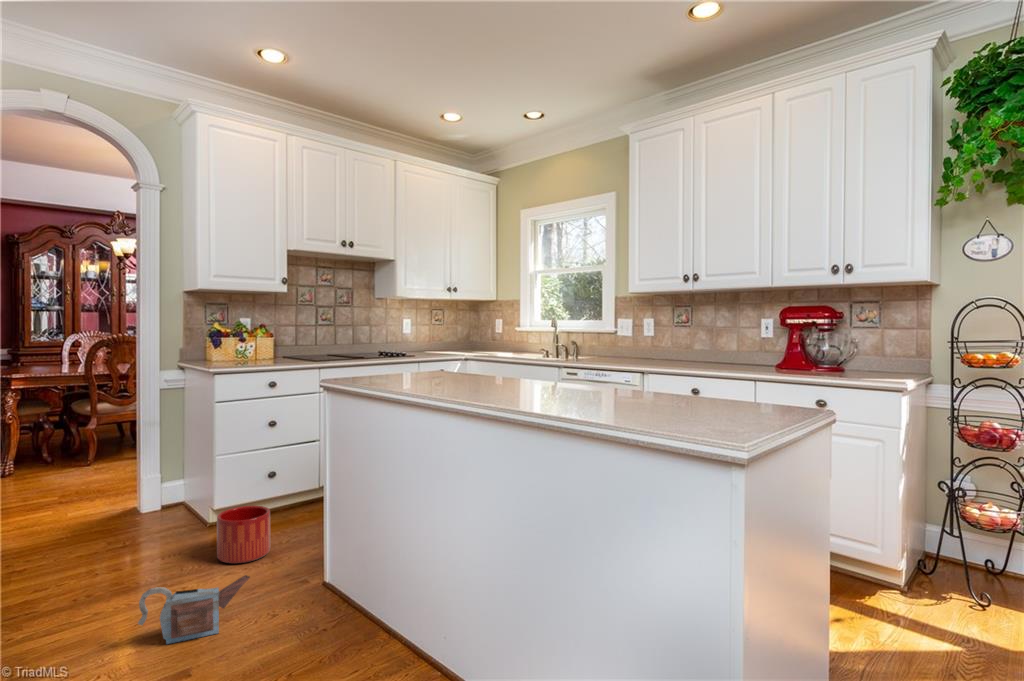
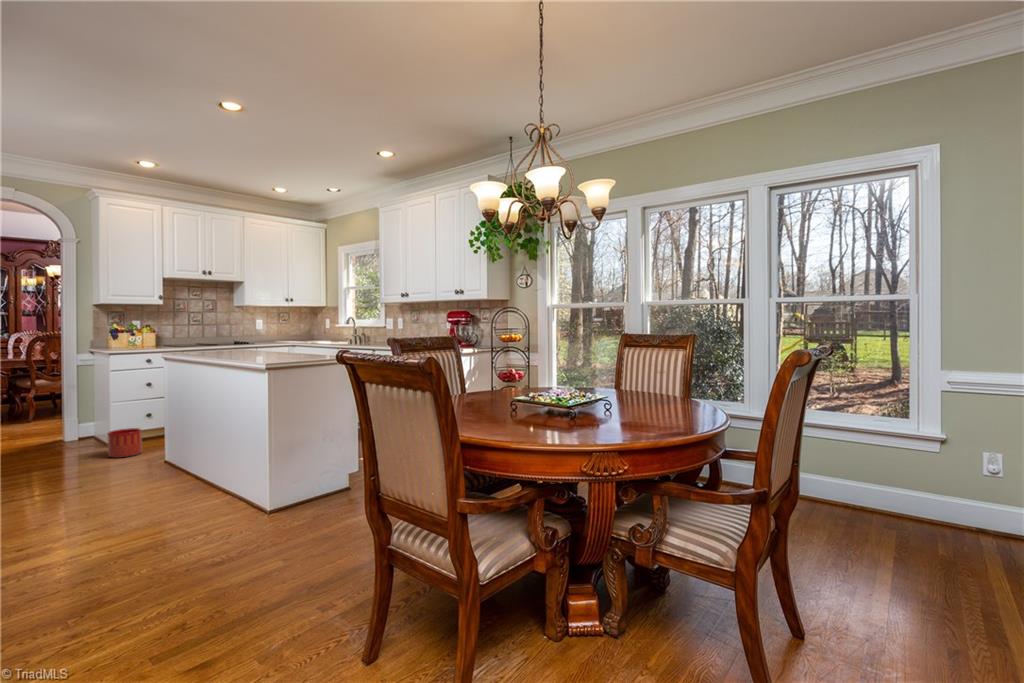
watering can: present [138,575,250,644] -> none [54,451,118,483]

